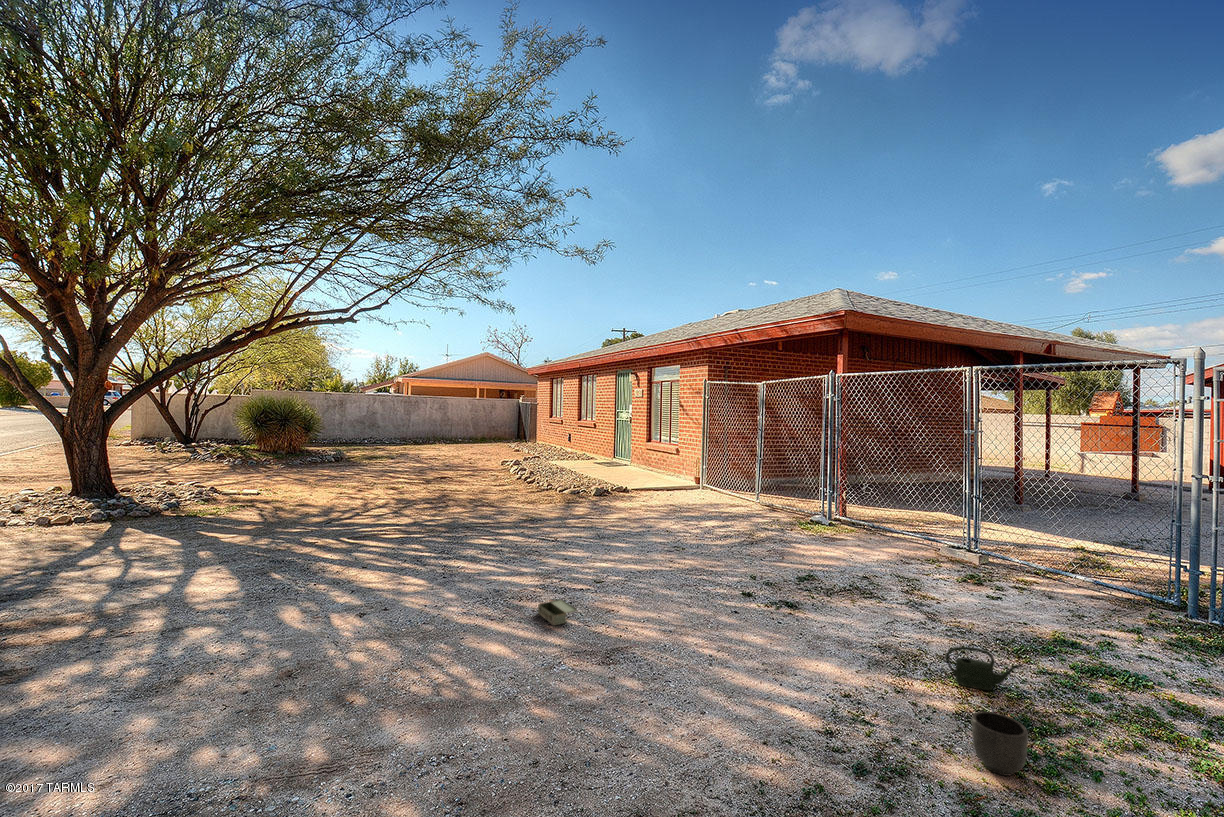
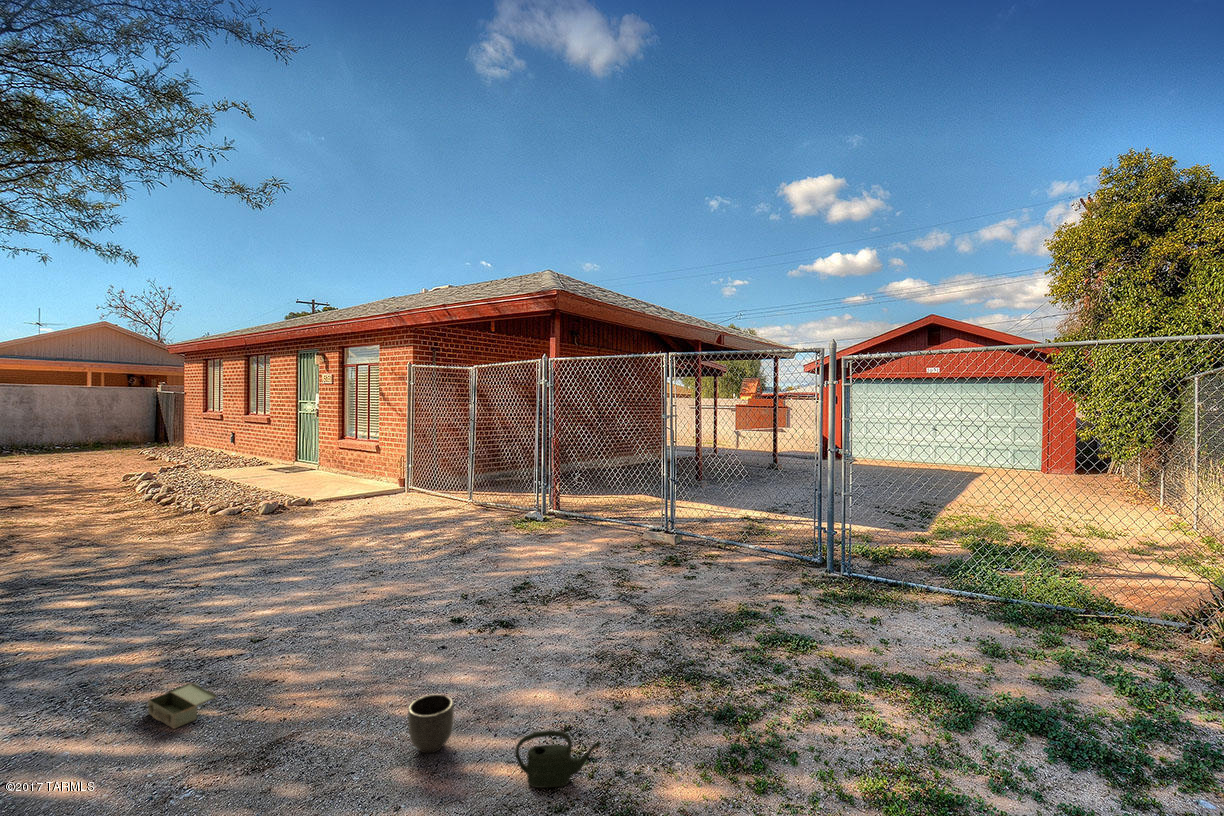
watering can: present [946,646,1020,690] -> present [516,730,600,788]
planter: present [972,711,1028,776] -> present [408,694,454,753]

